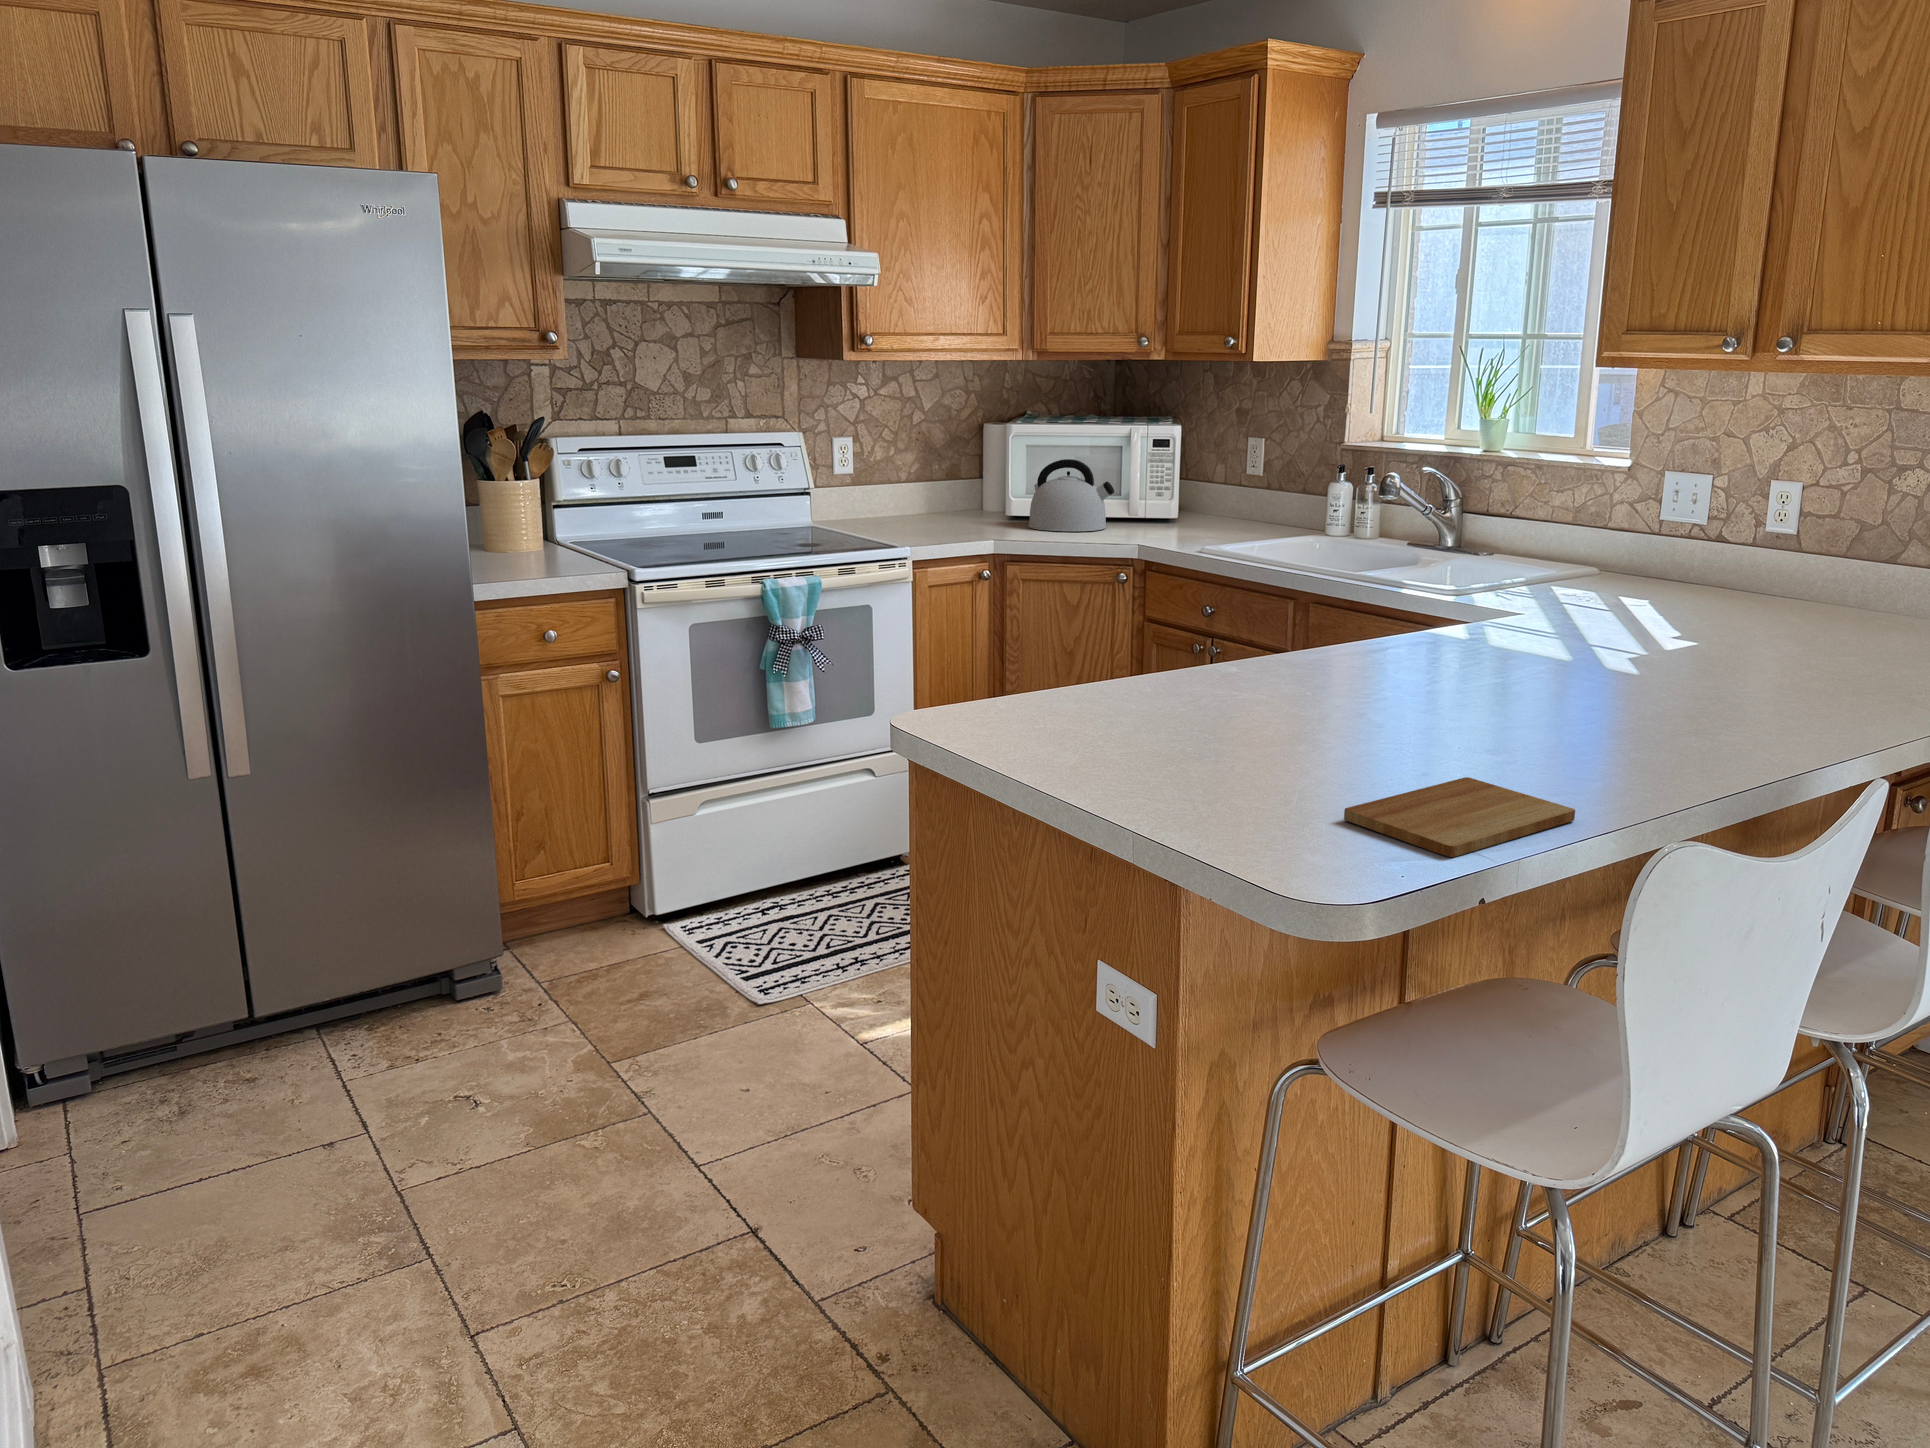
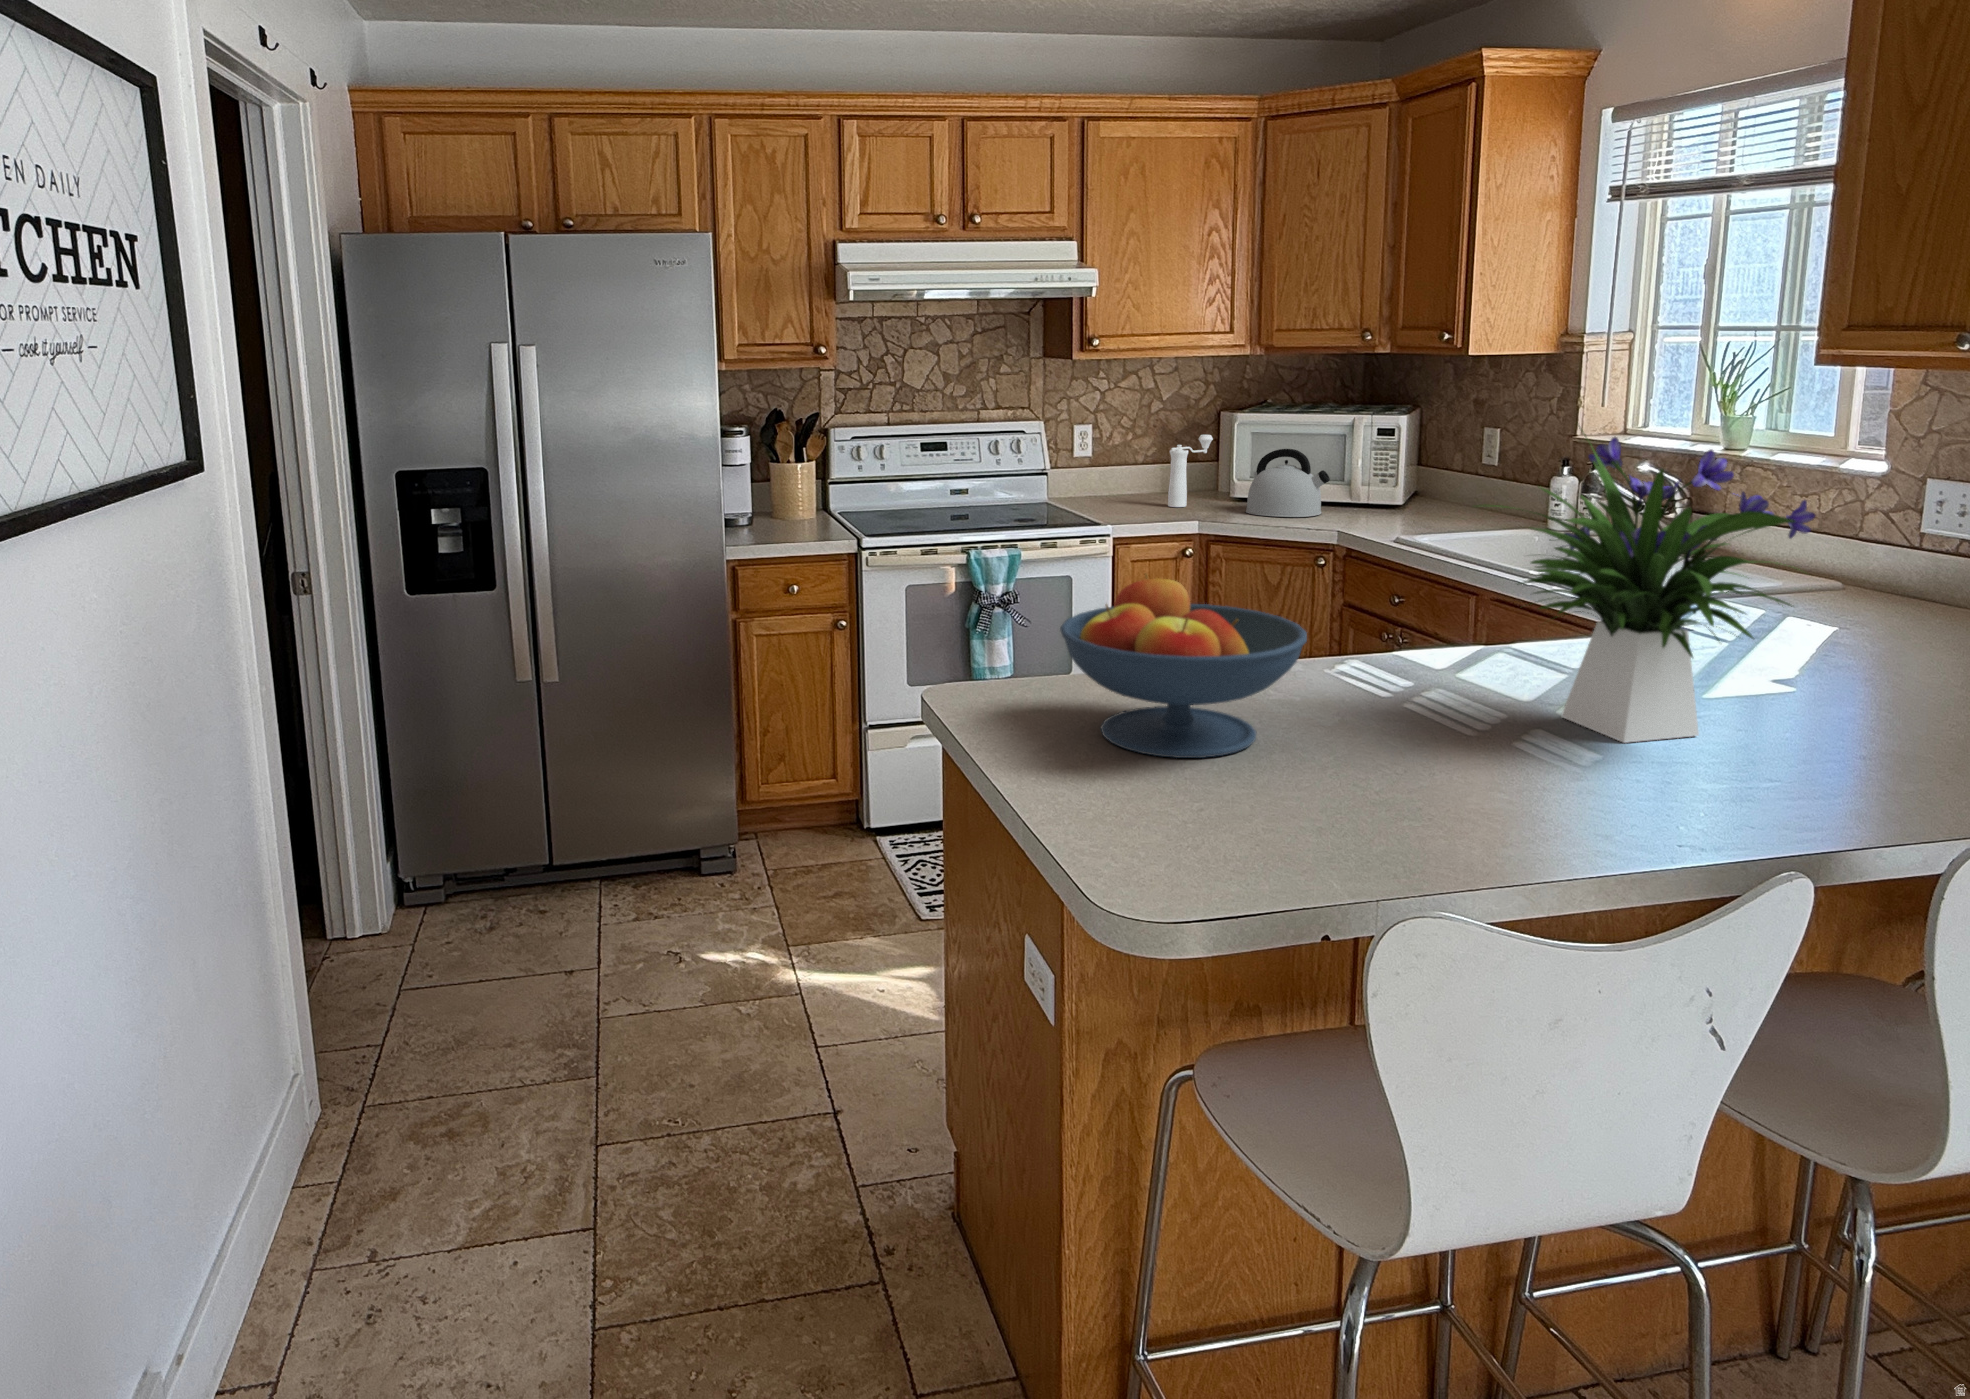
flower arrangement: none [1425,426,1717,718] -> present [1479,428,1815,743]
pepper mill: none [941,445,984,524] -> present [1168,435,1213,507]
fruit bowl: none [1080,582,1328,765] -> present [1060,573,1307,758]
cutting board: present [1344,777,1575,857] -> none [1237,798,1496,884]

